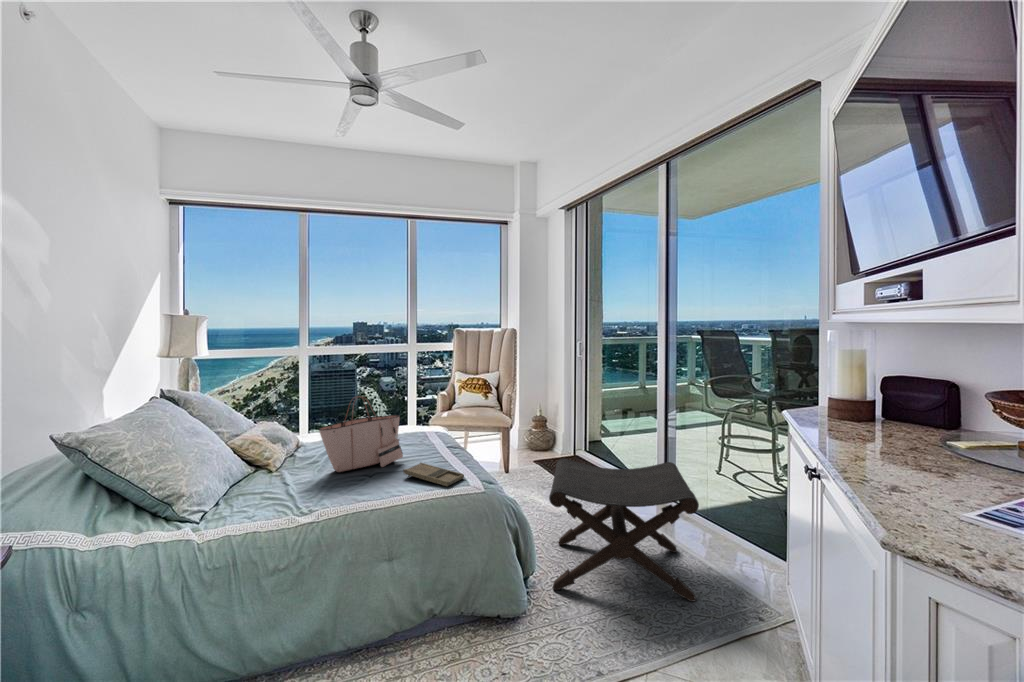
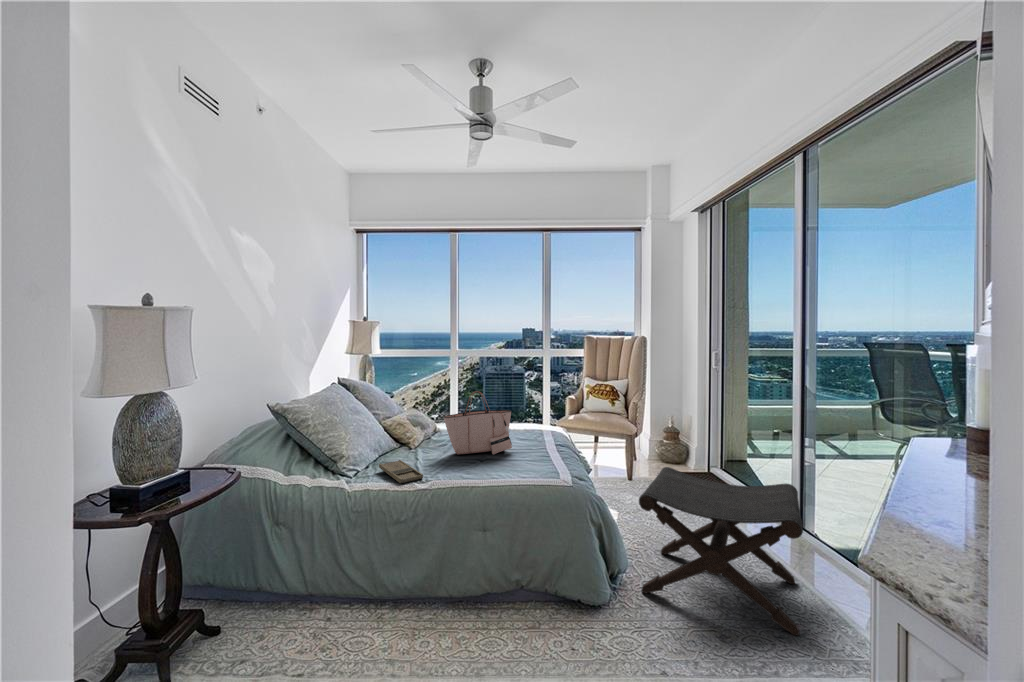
tray: present [403,463,464,486] -> present [379,460,423,483]

